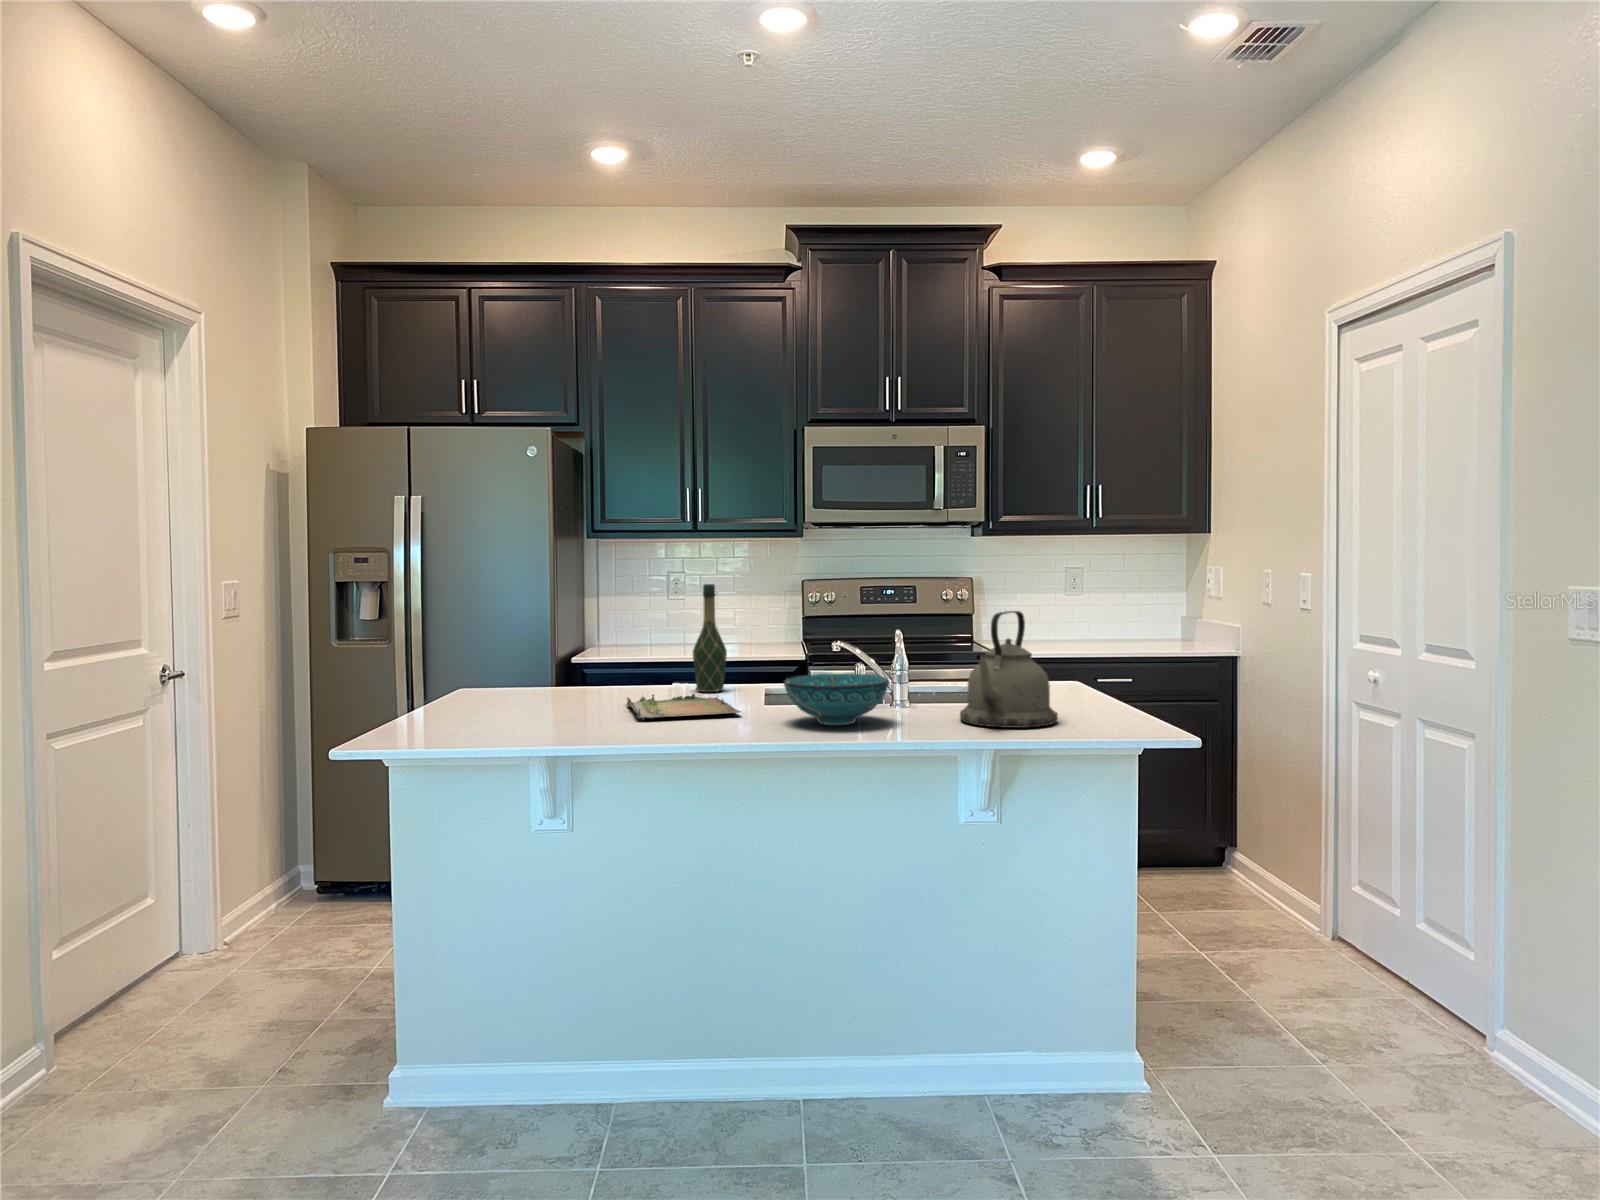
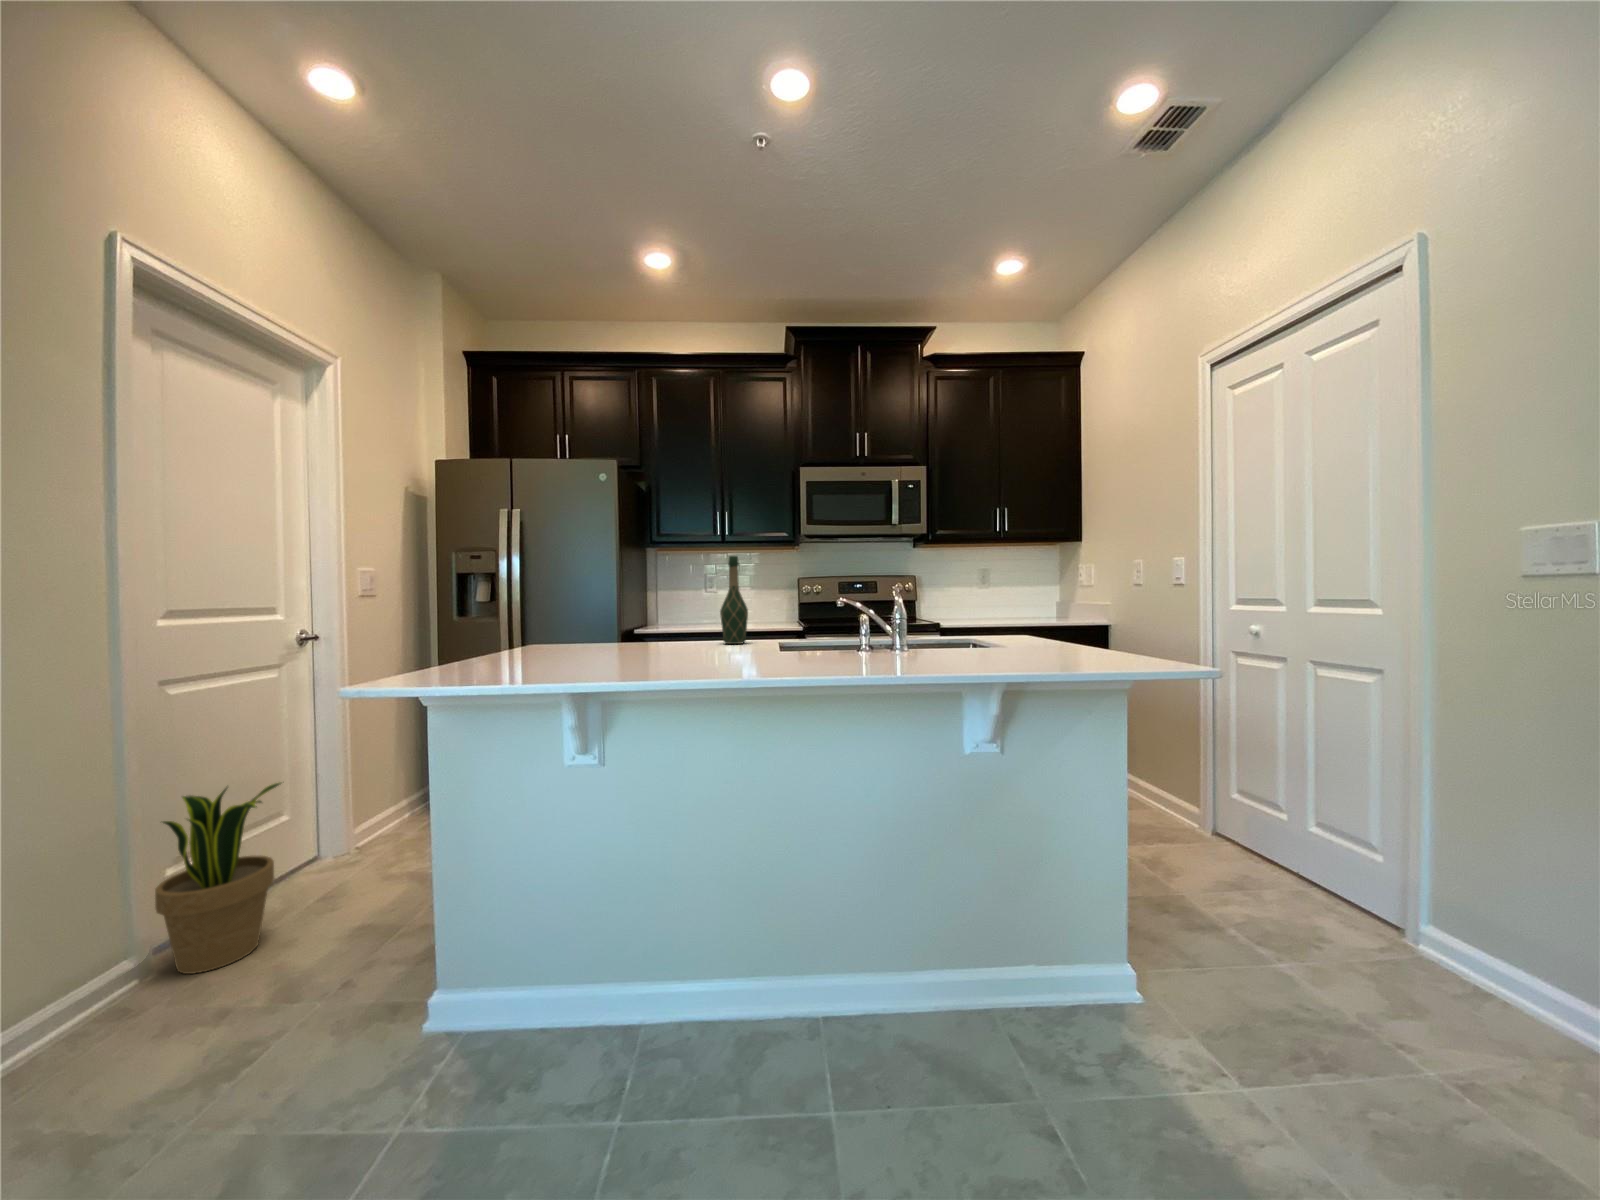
kettle: present [960,611,1058,728] -> none [961,558,1054,663]
bowl: present [784,674,889,725] -> none [801,619,900,663]
tray: present [627,689,741,720] -> none [662,637,762,661]
potted plant: none [66,849,190,1057] -> present [155,783,281,974]

